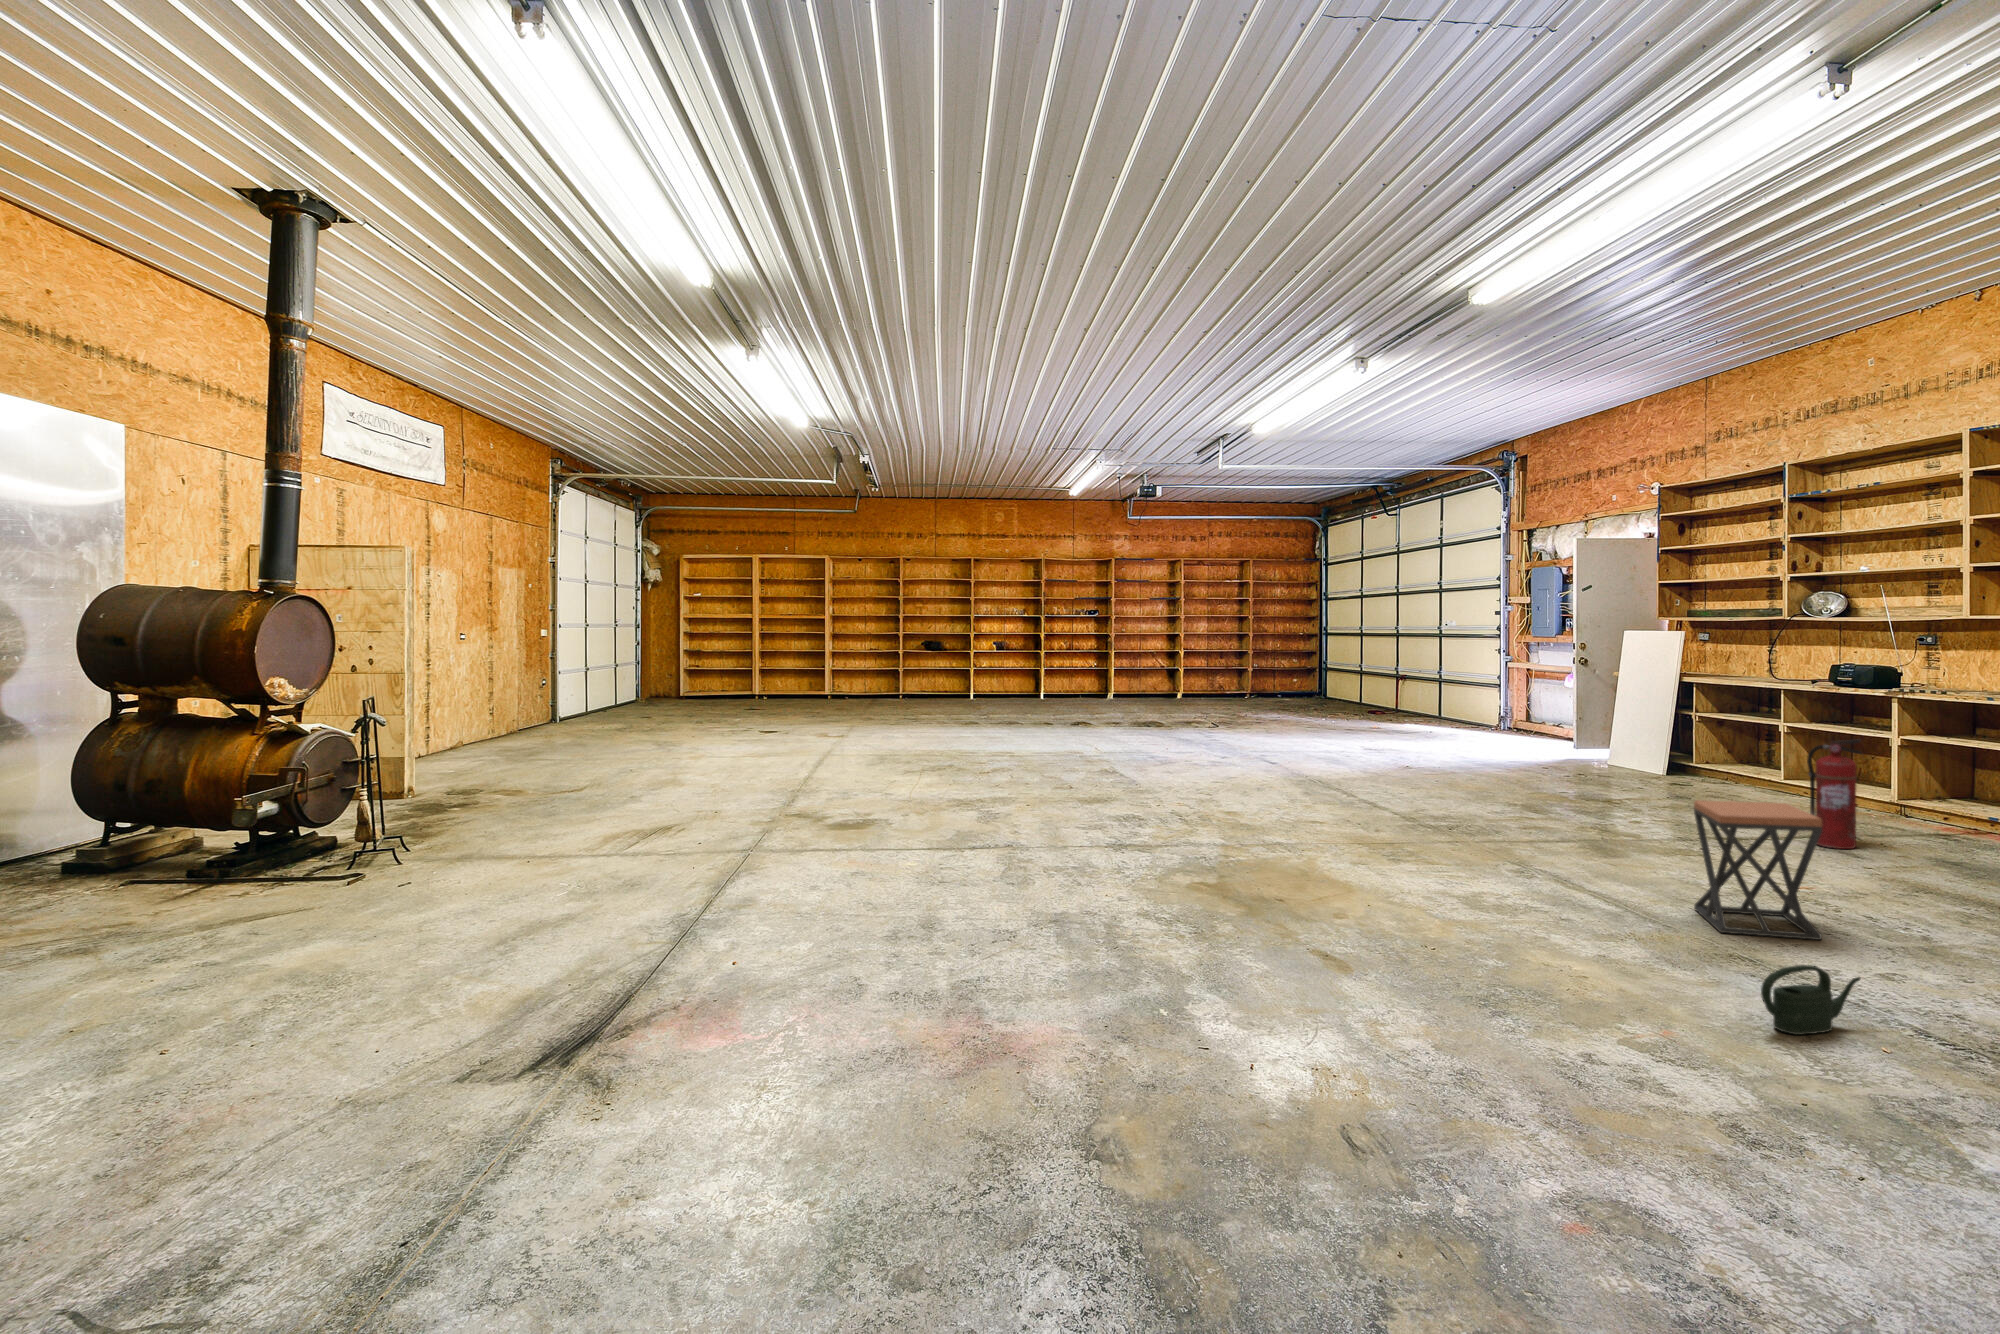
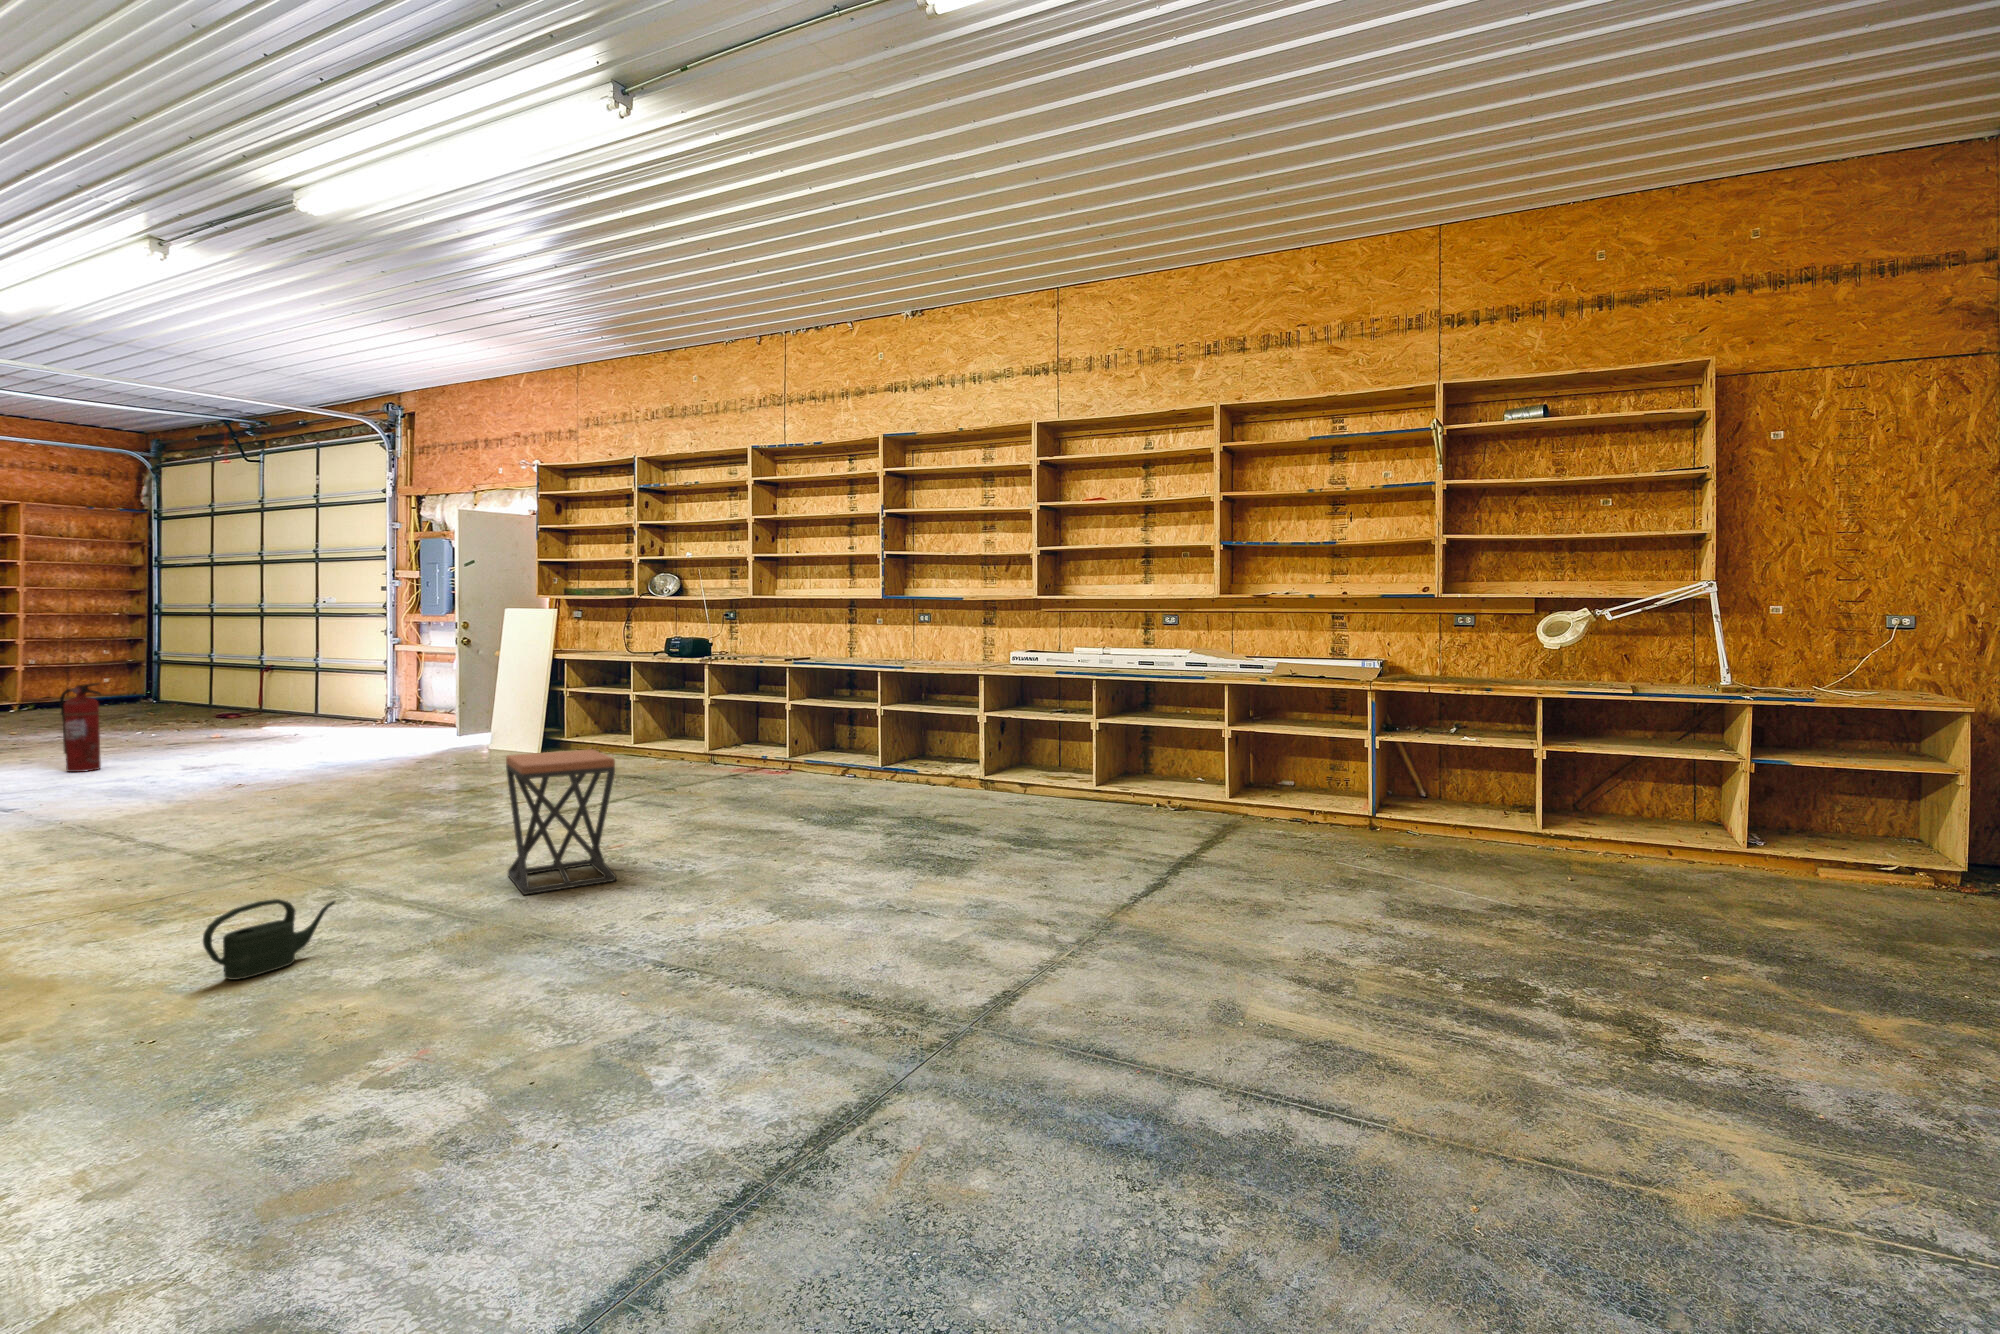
fire extinguisher: present [1807,740,1862,849] -> present [60,683,101,772]
watering can: present [1761,965,1861,1035] -> present [203,899,335,980]

